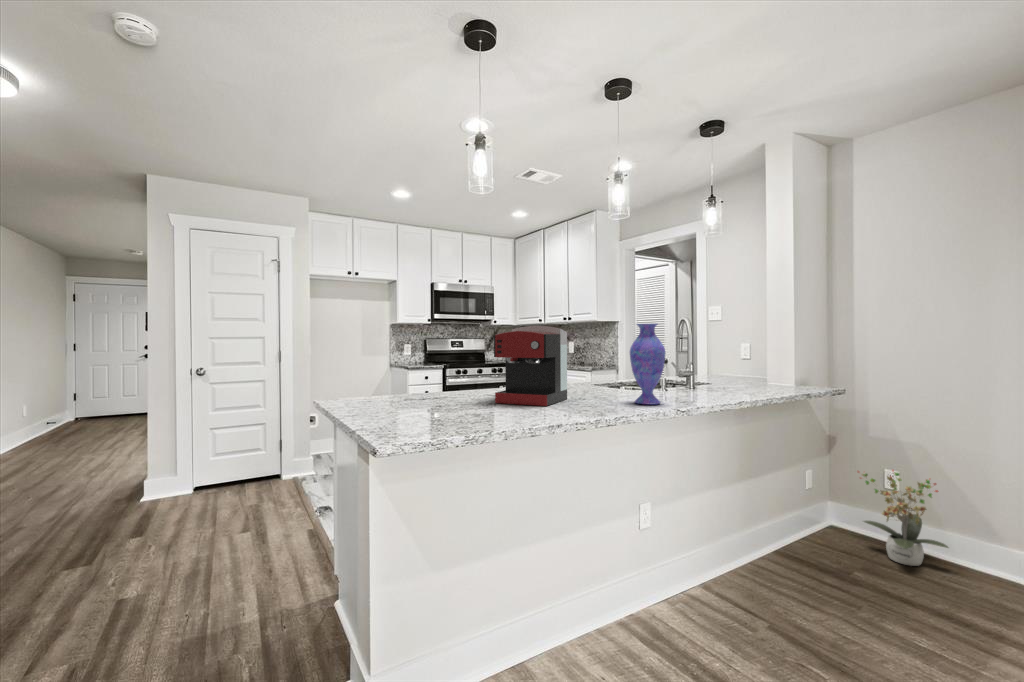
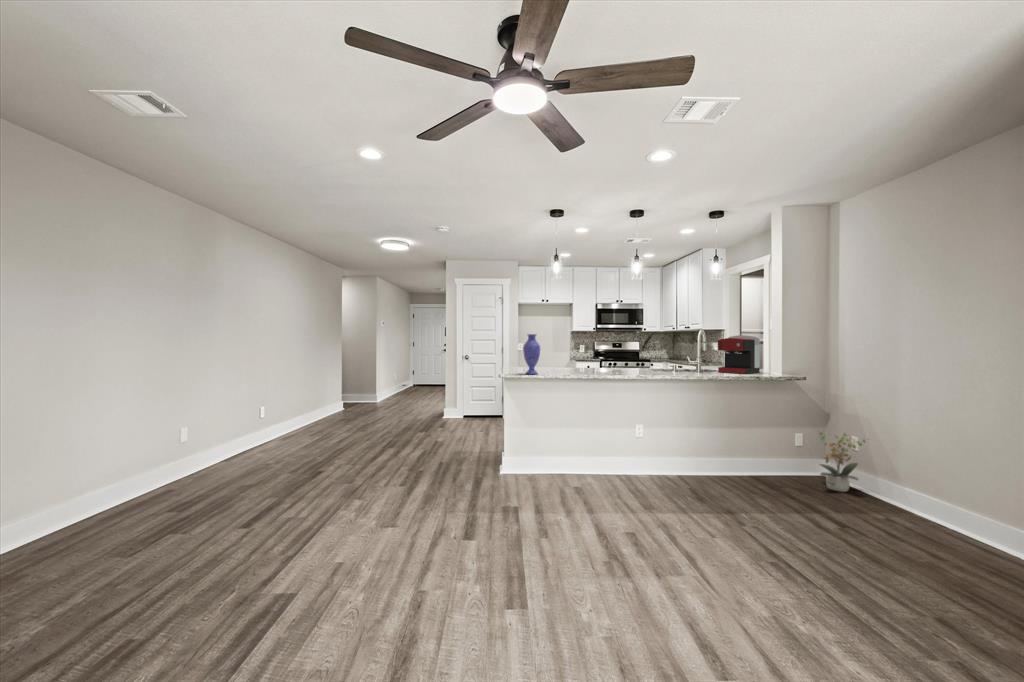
vase: present [630,324,665,405] -> present [523,334,540,374]
coffee maker: present [494,325,567,406] -> present [718,335,760,374]

